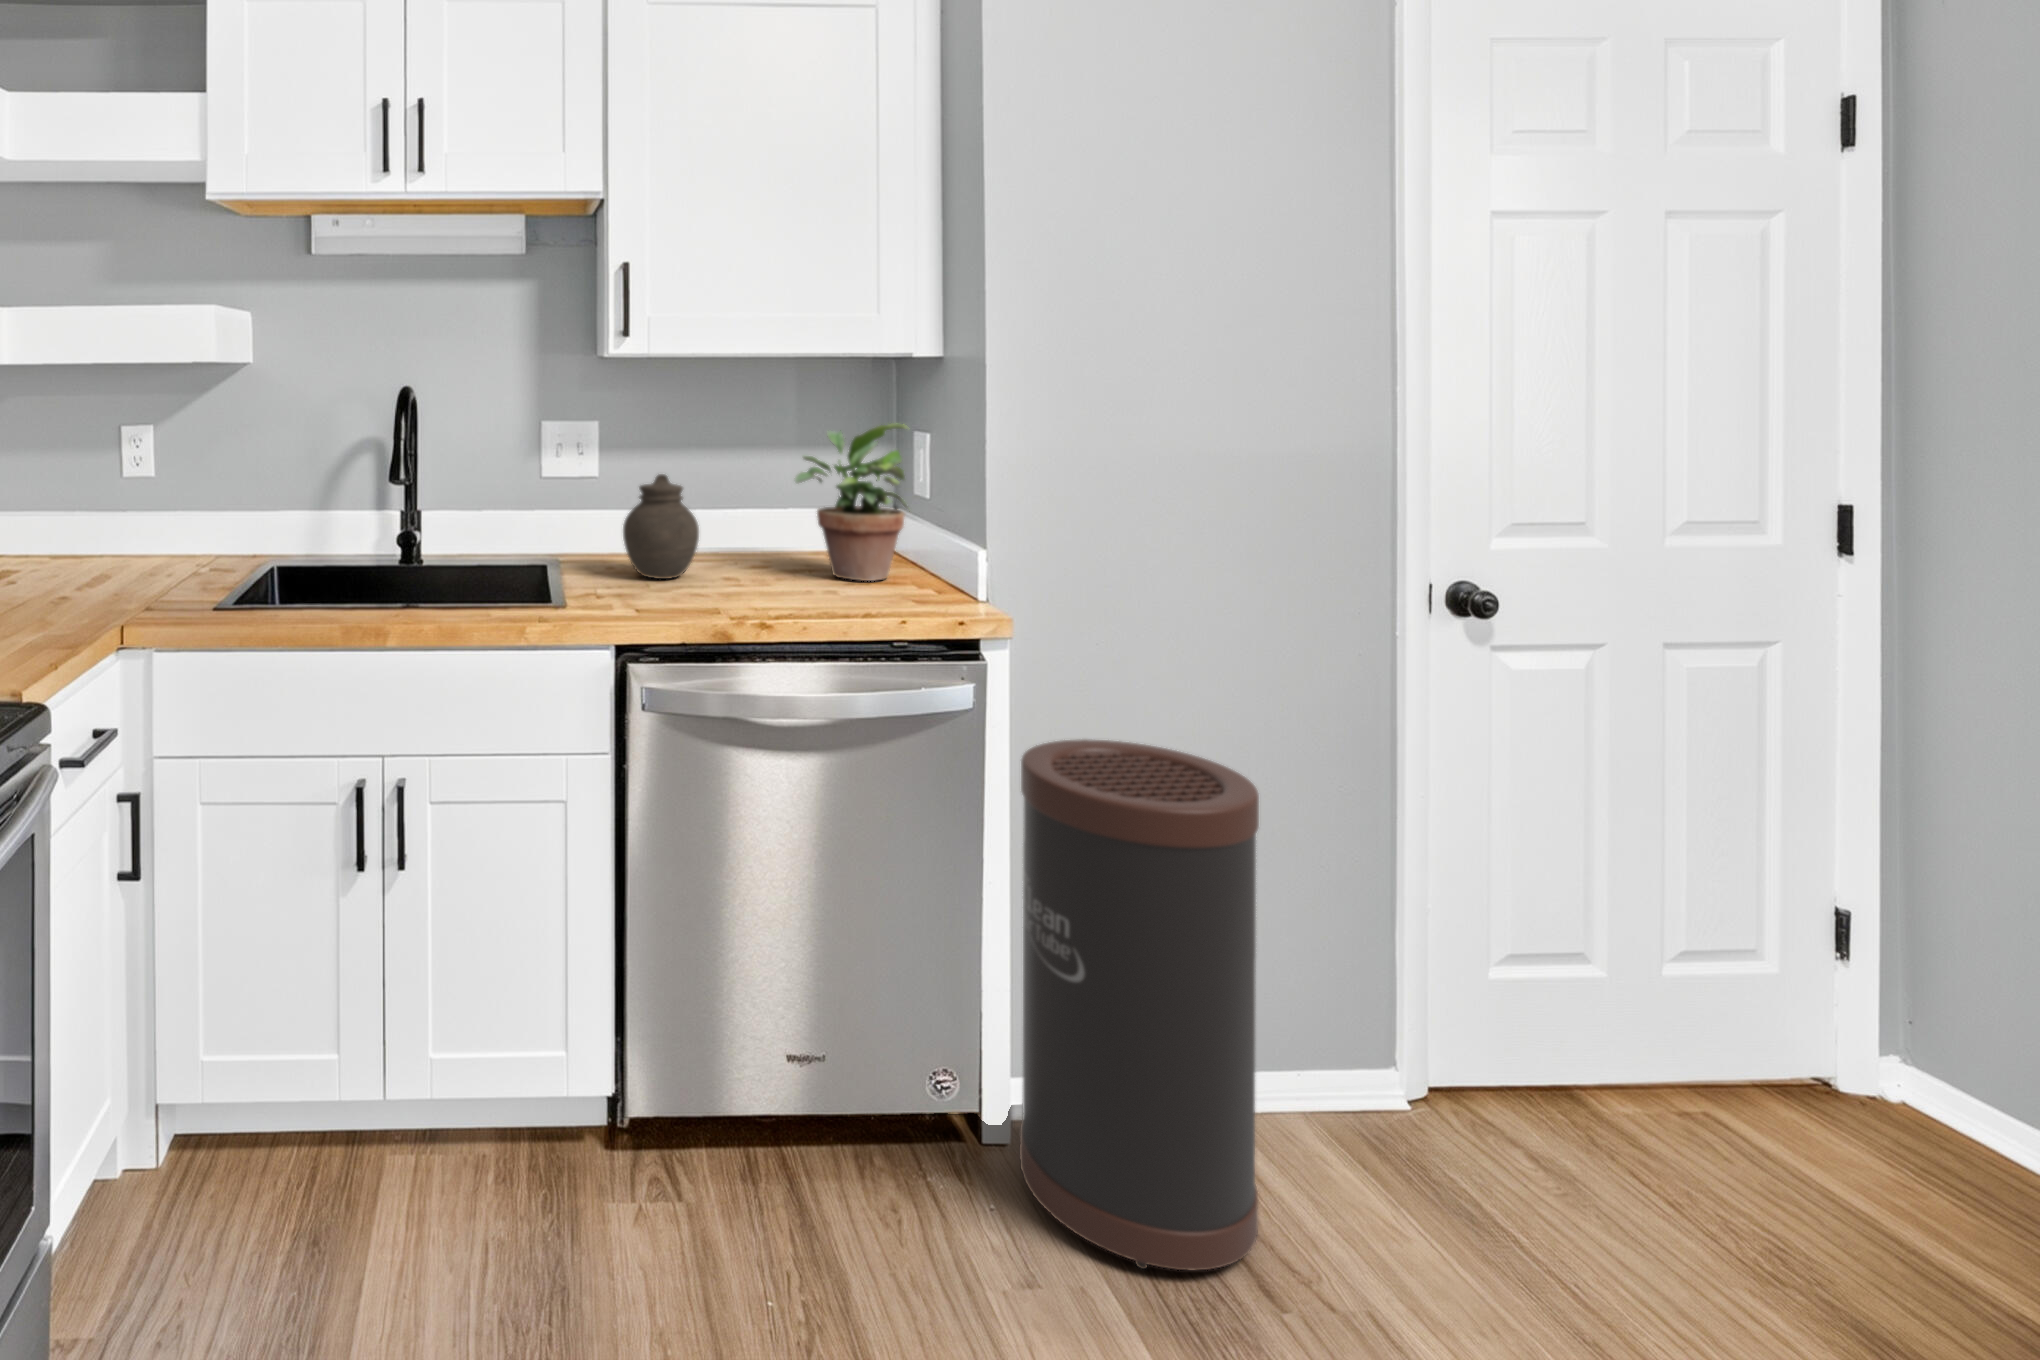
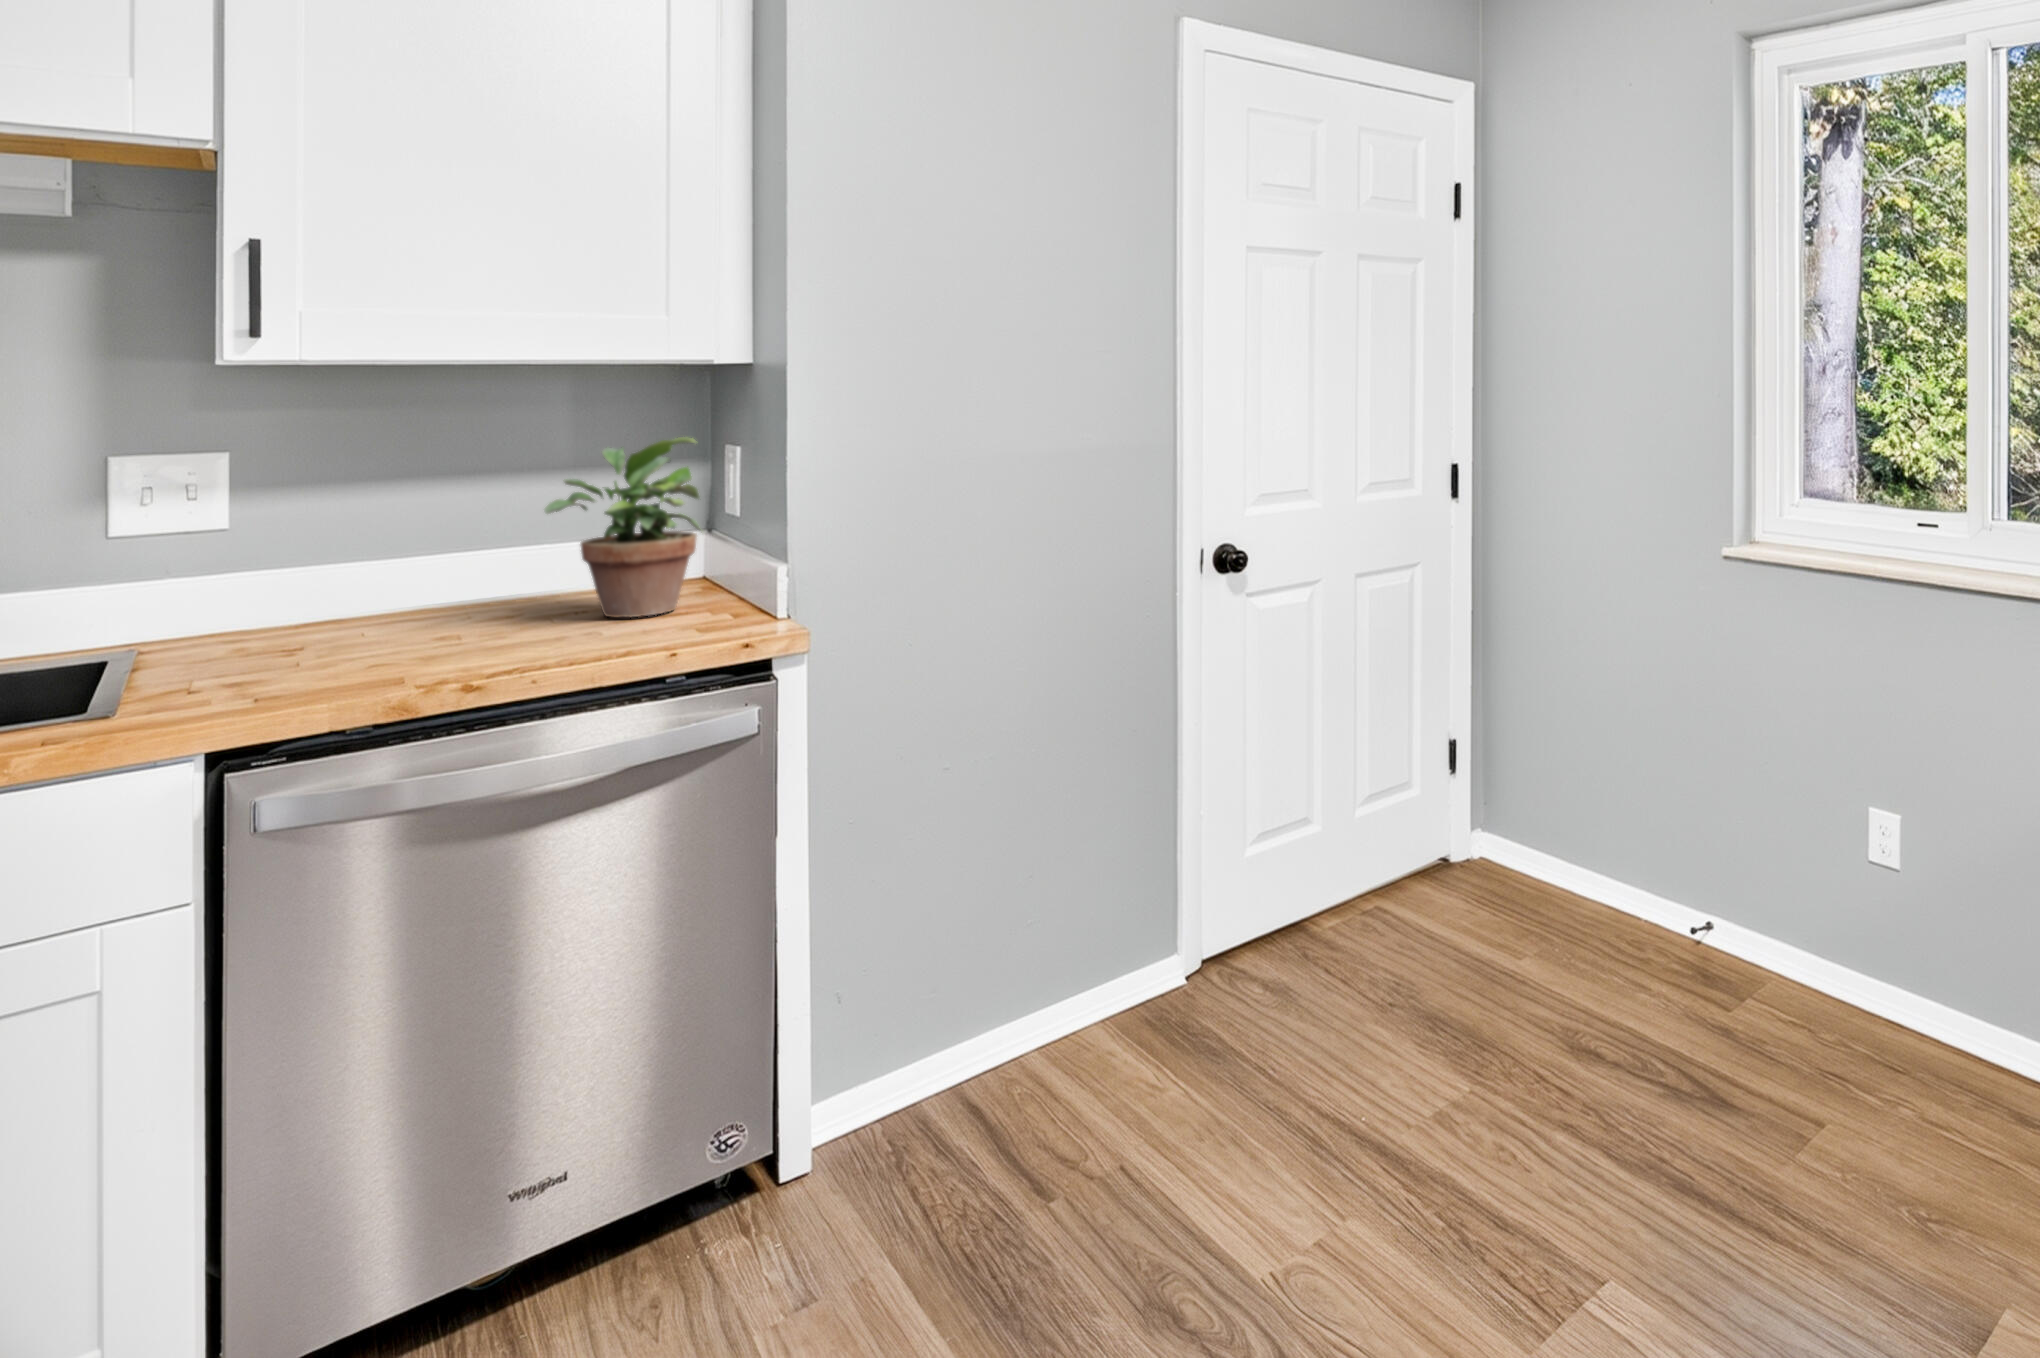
jar: present [623,474,699,579] -> none [264,517,398,654]
trash can: present [1020,739,1259,1270] -> none [815,733,1037,1231]

